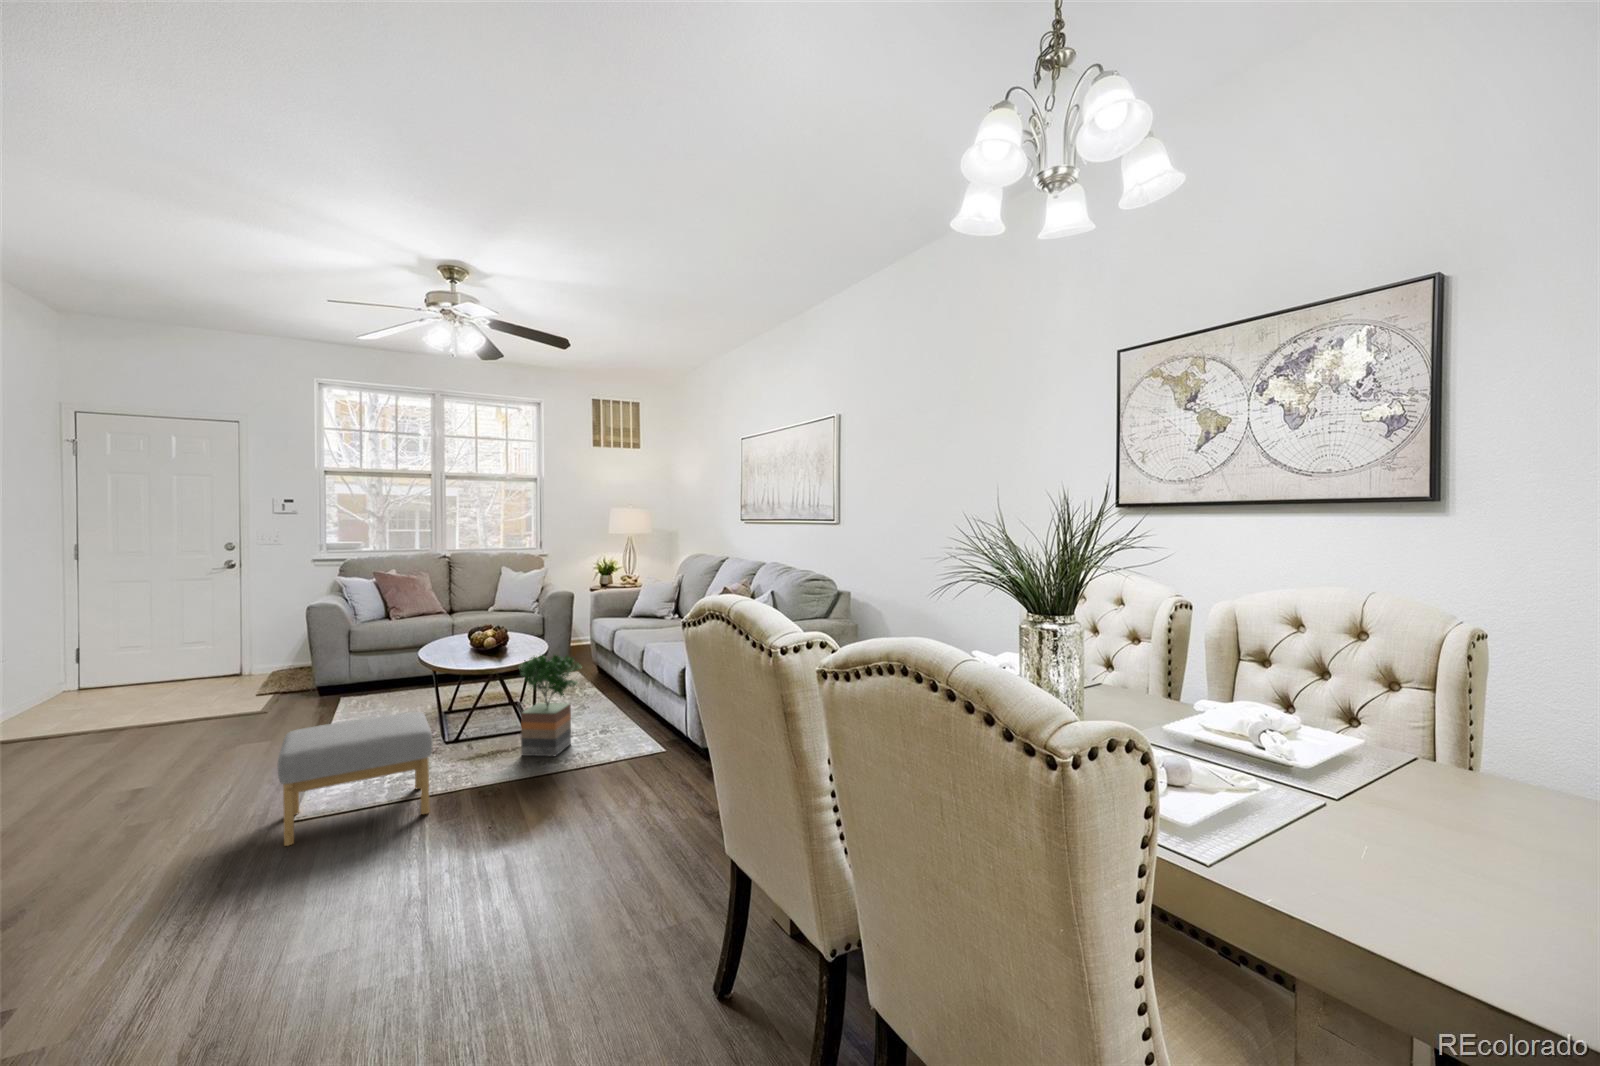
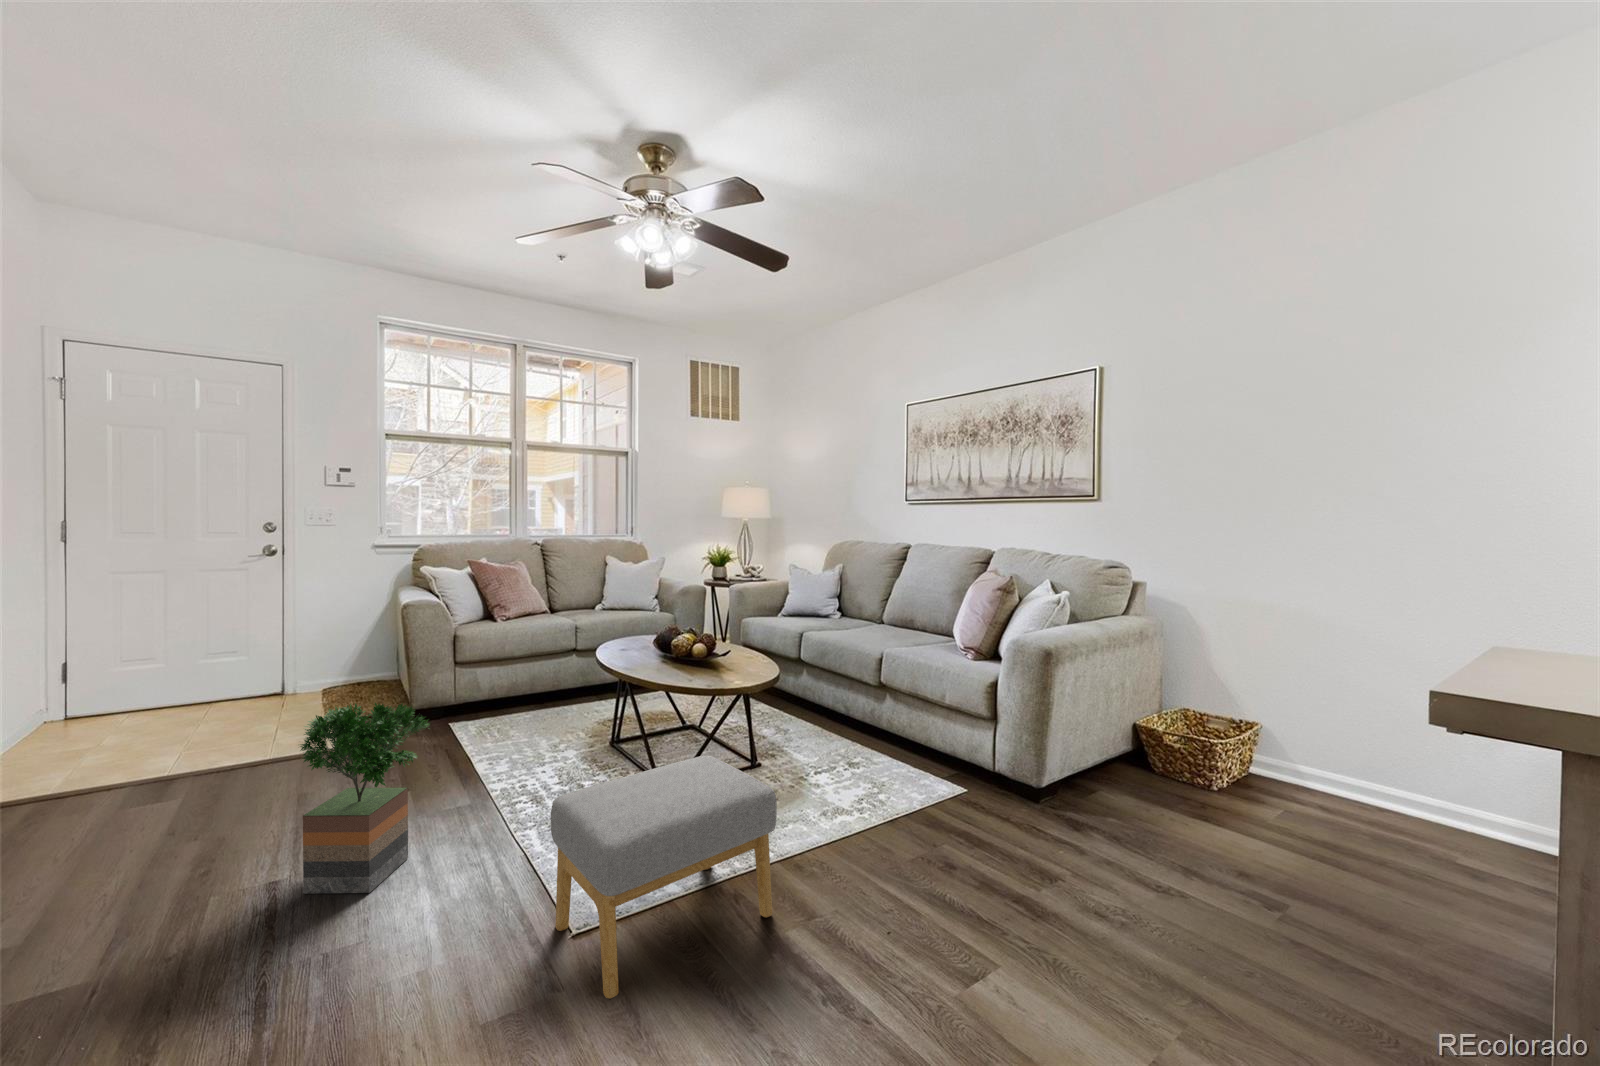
potted tree: present [521,655,582,756] -> present [300,703,429,894]

